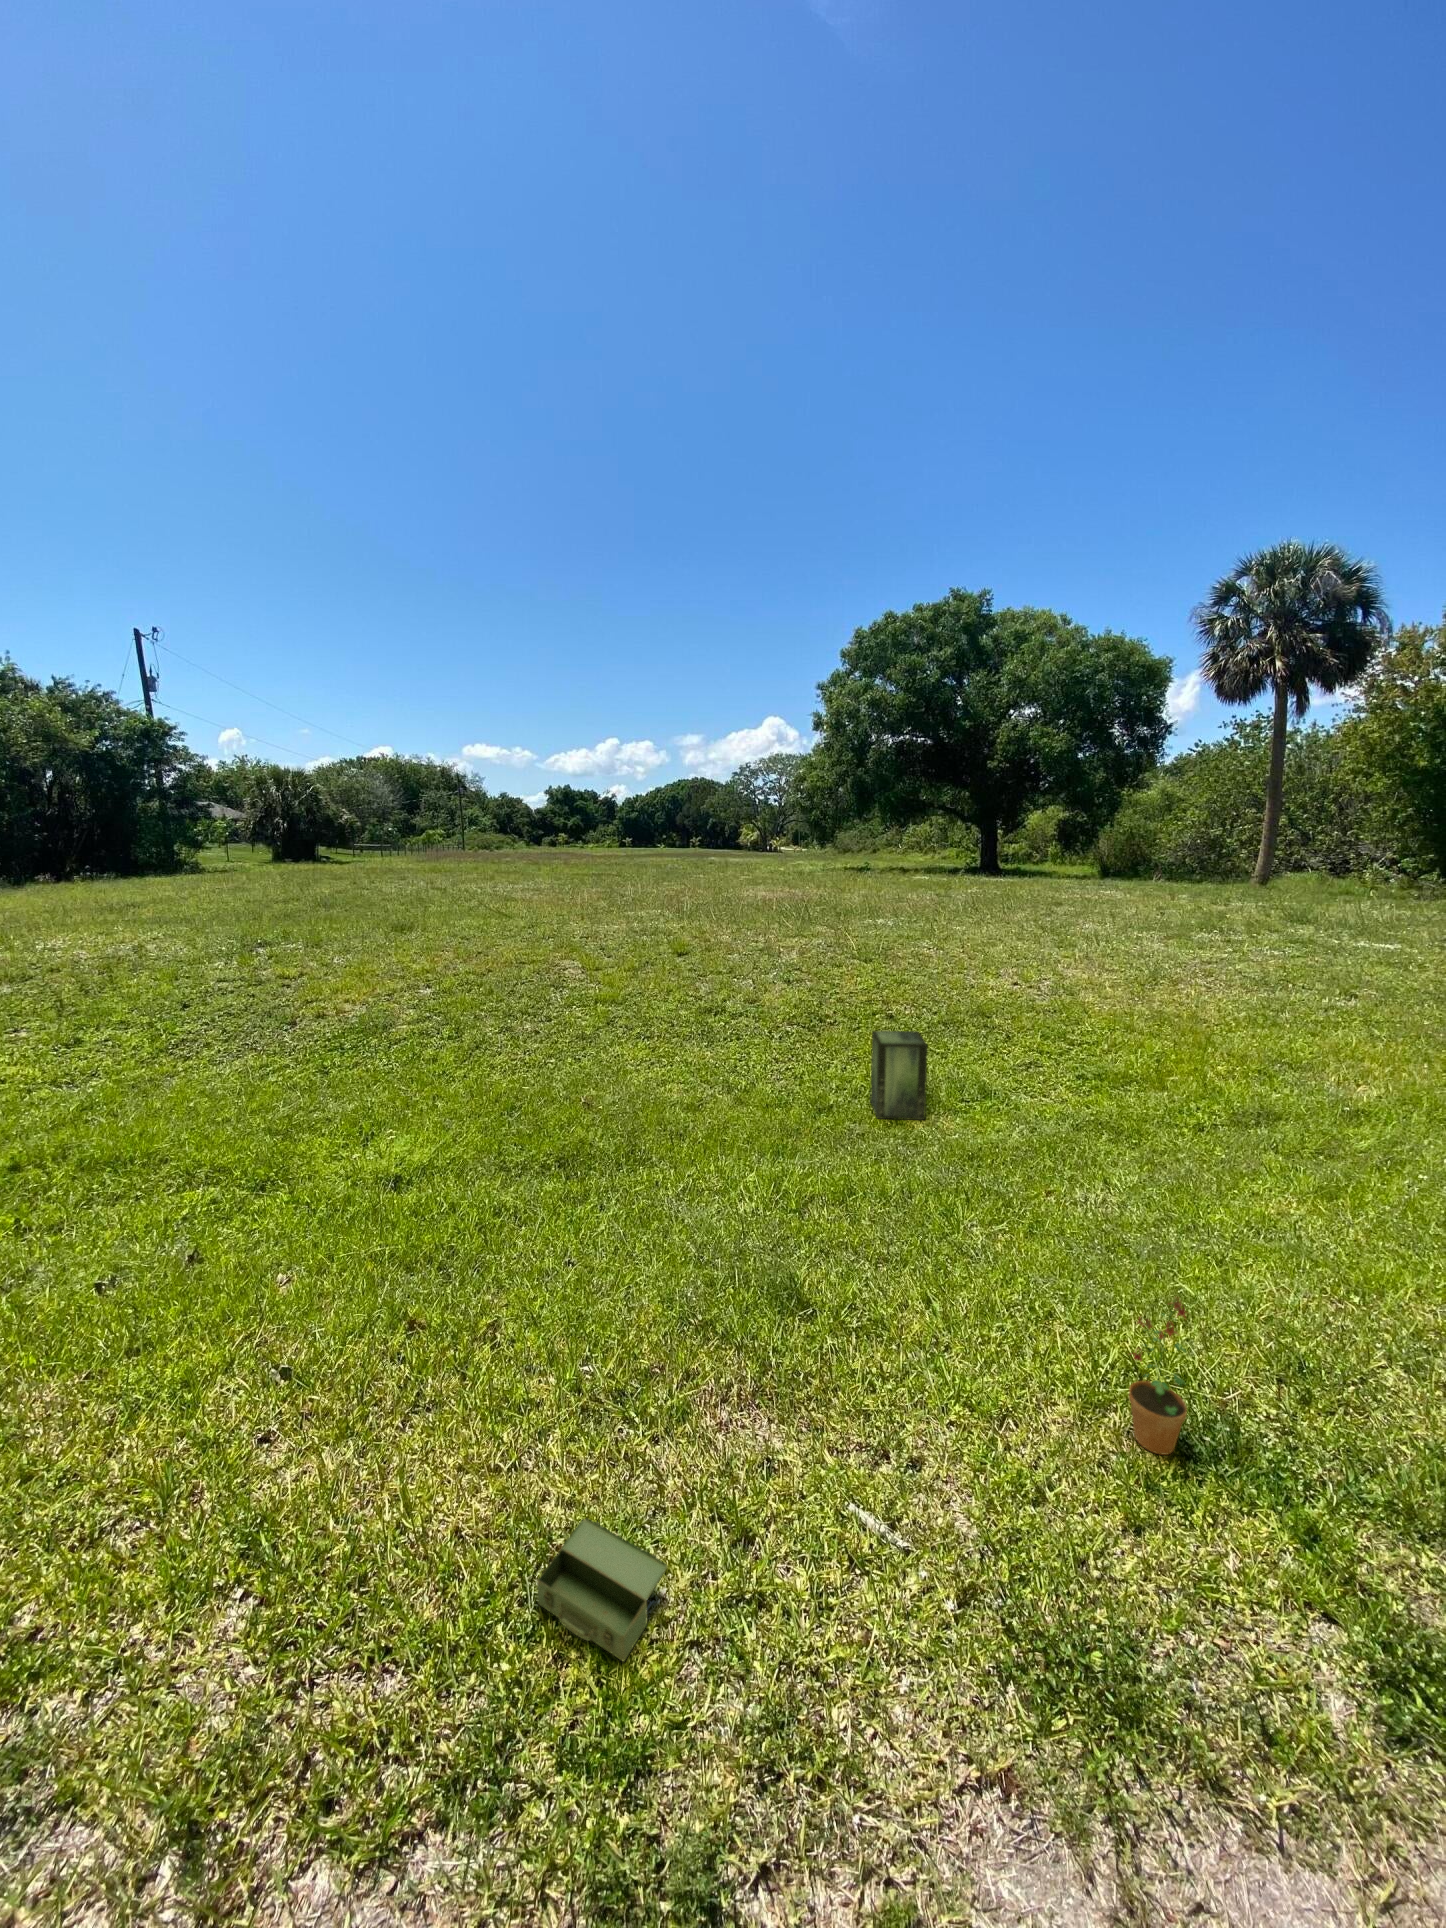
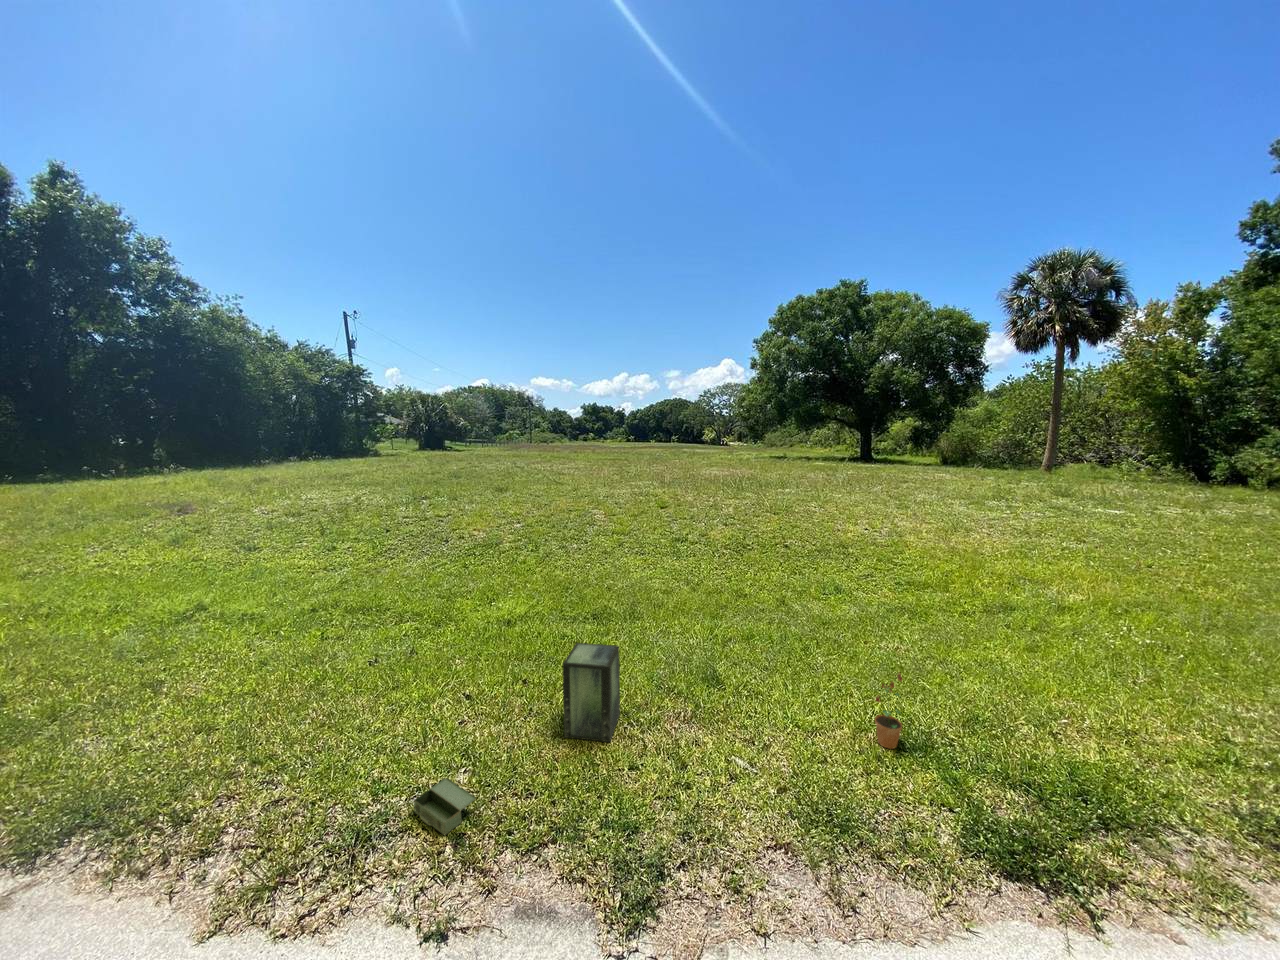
storage box: present [870,1031,928,1120] -> present [562,643,620,742]
toolbox: present [537,1518,667,1661] -> present [414,778,476,835]

